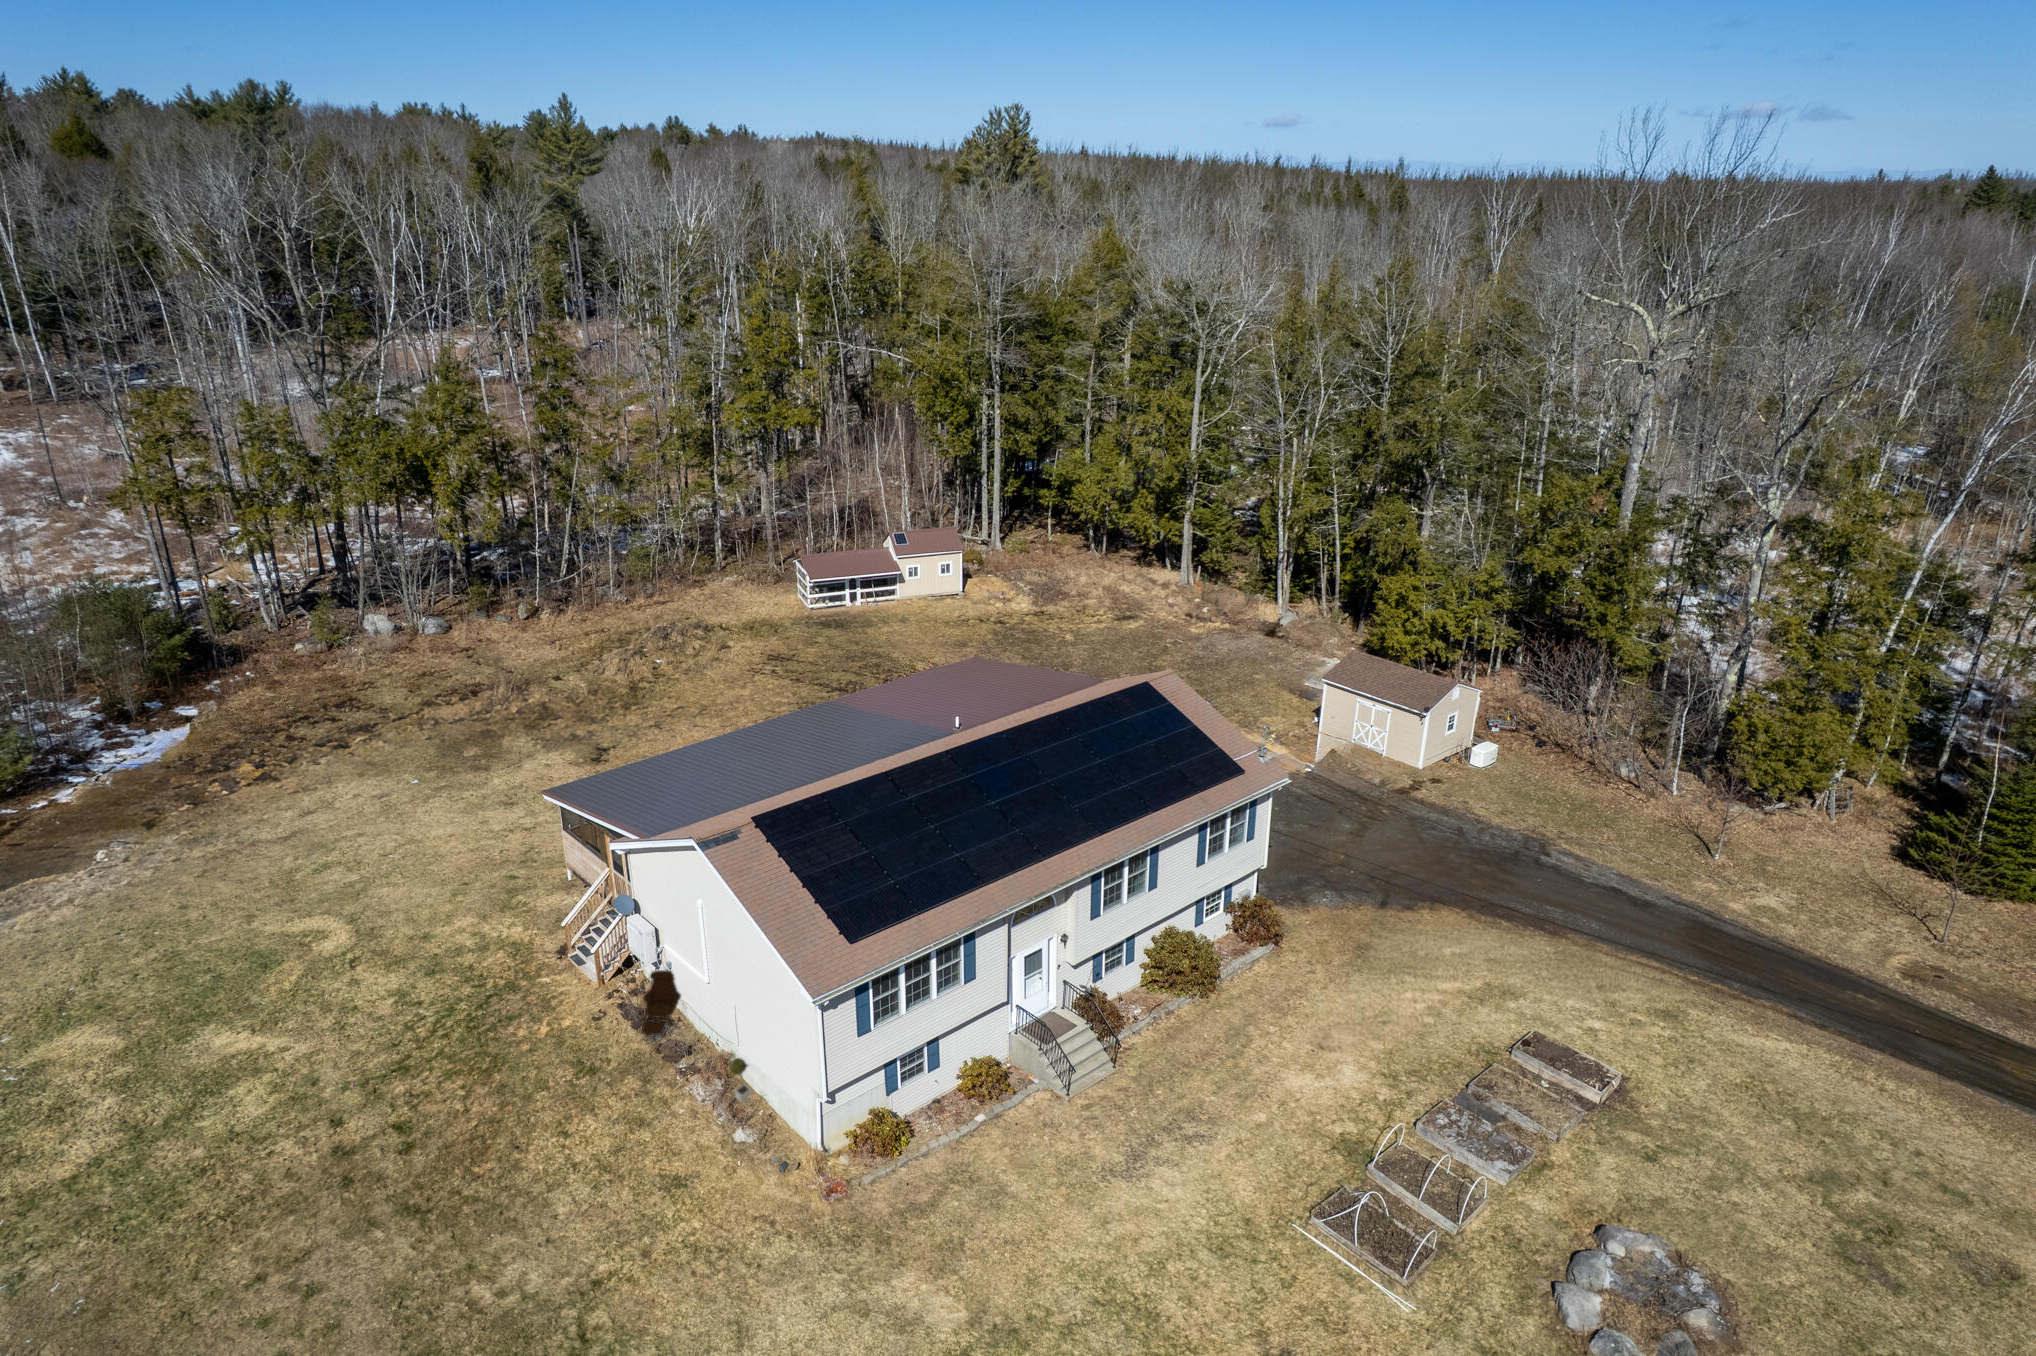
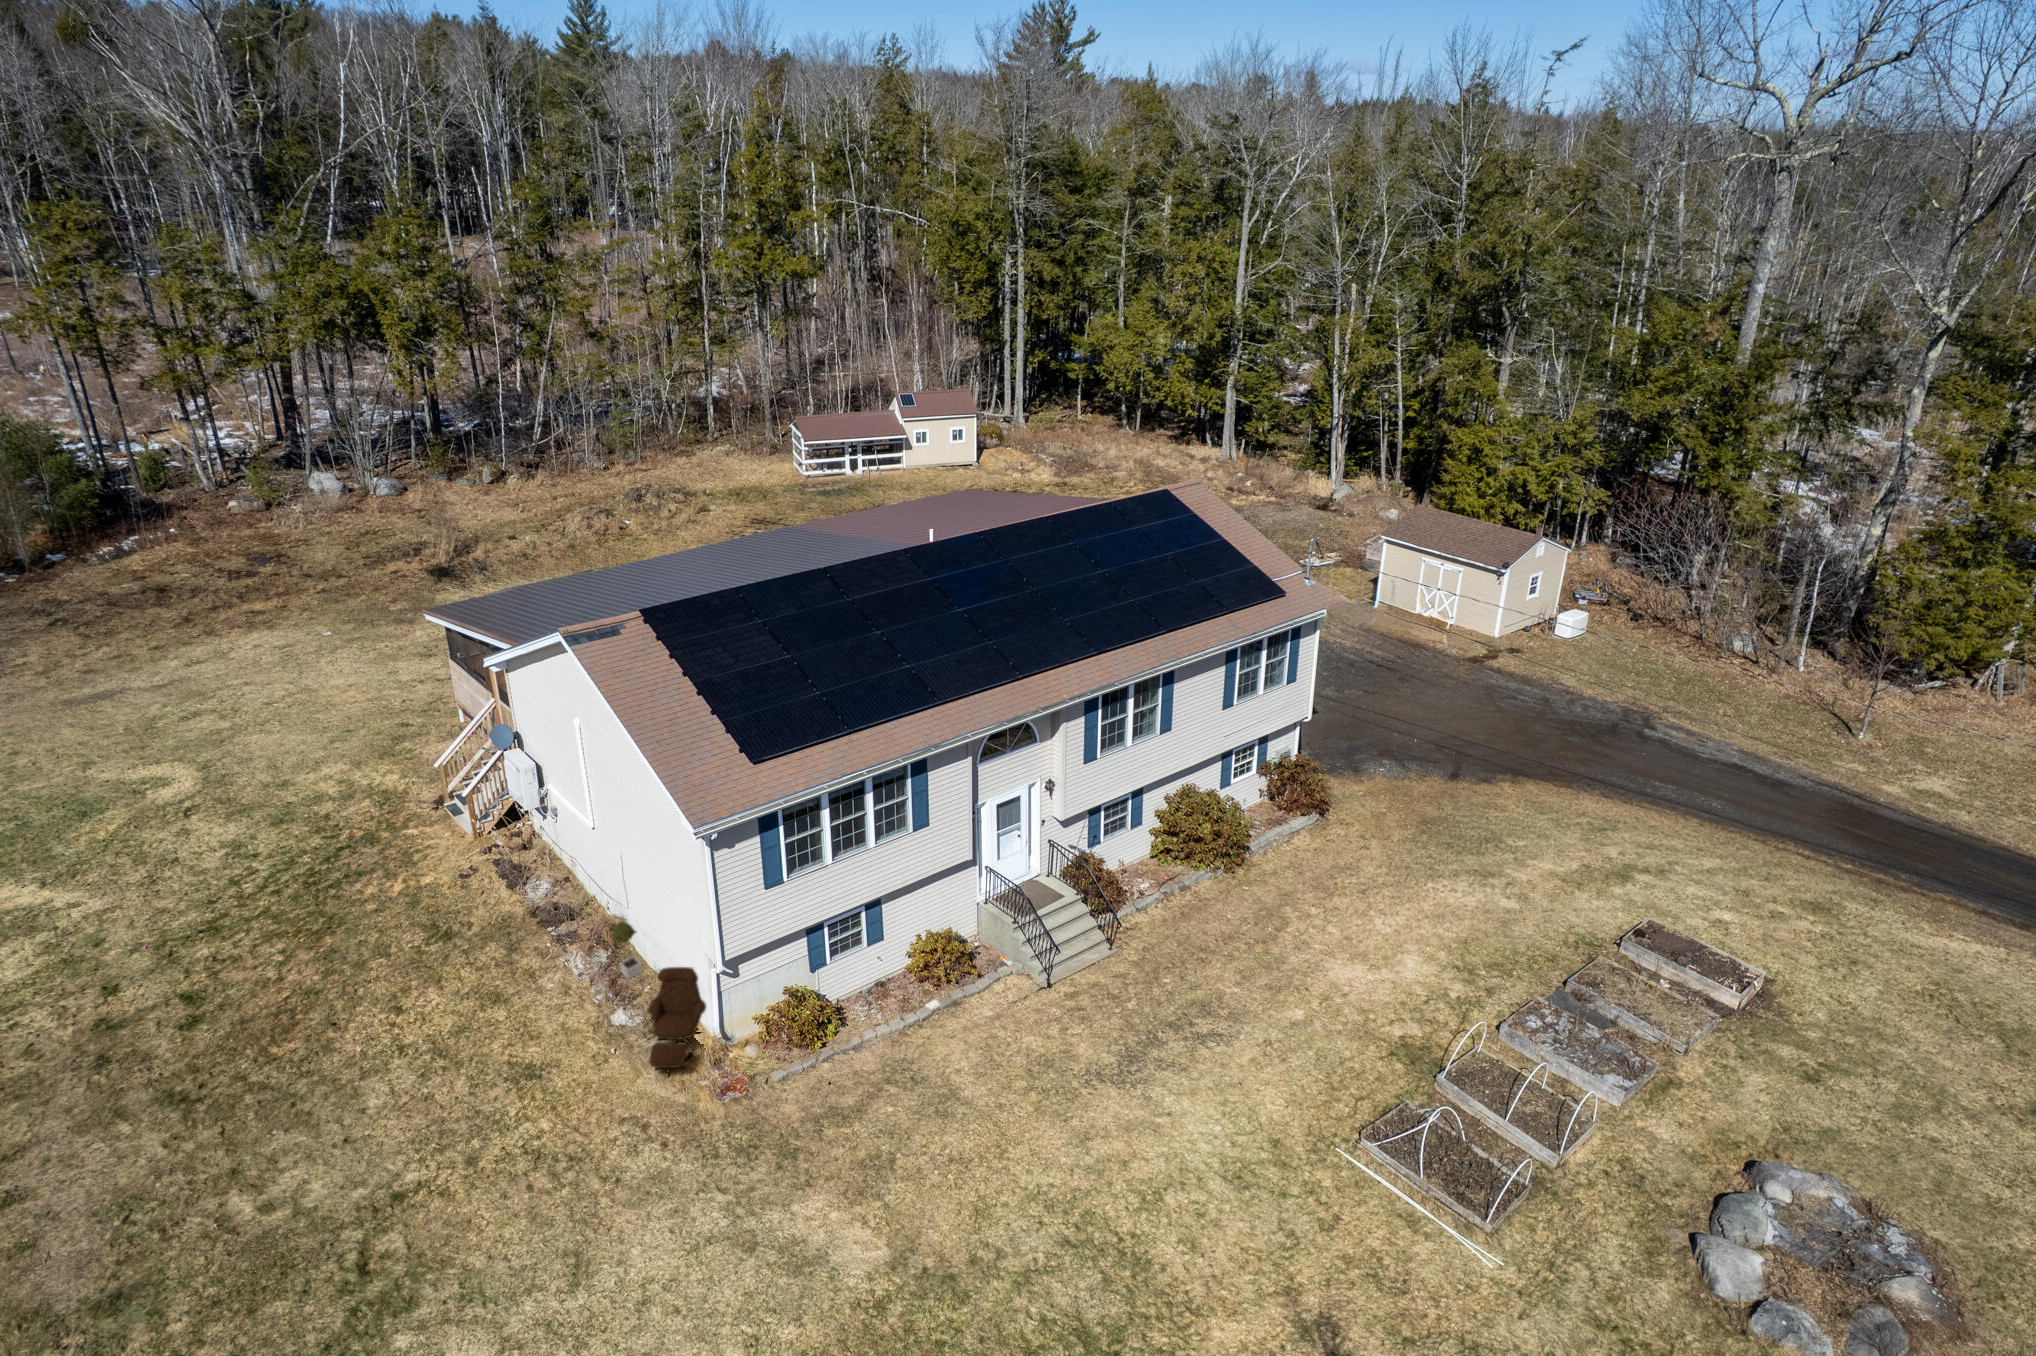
lounge chair: present [642,970,681,1036] -> present [648,967,706,1076]

